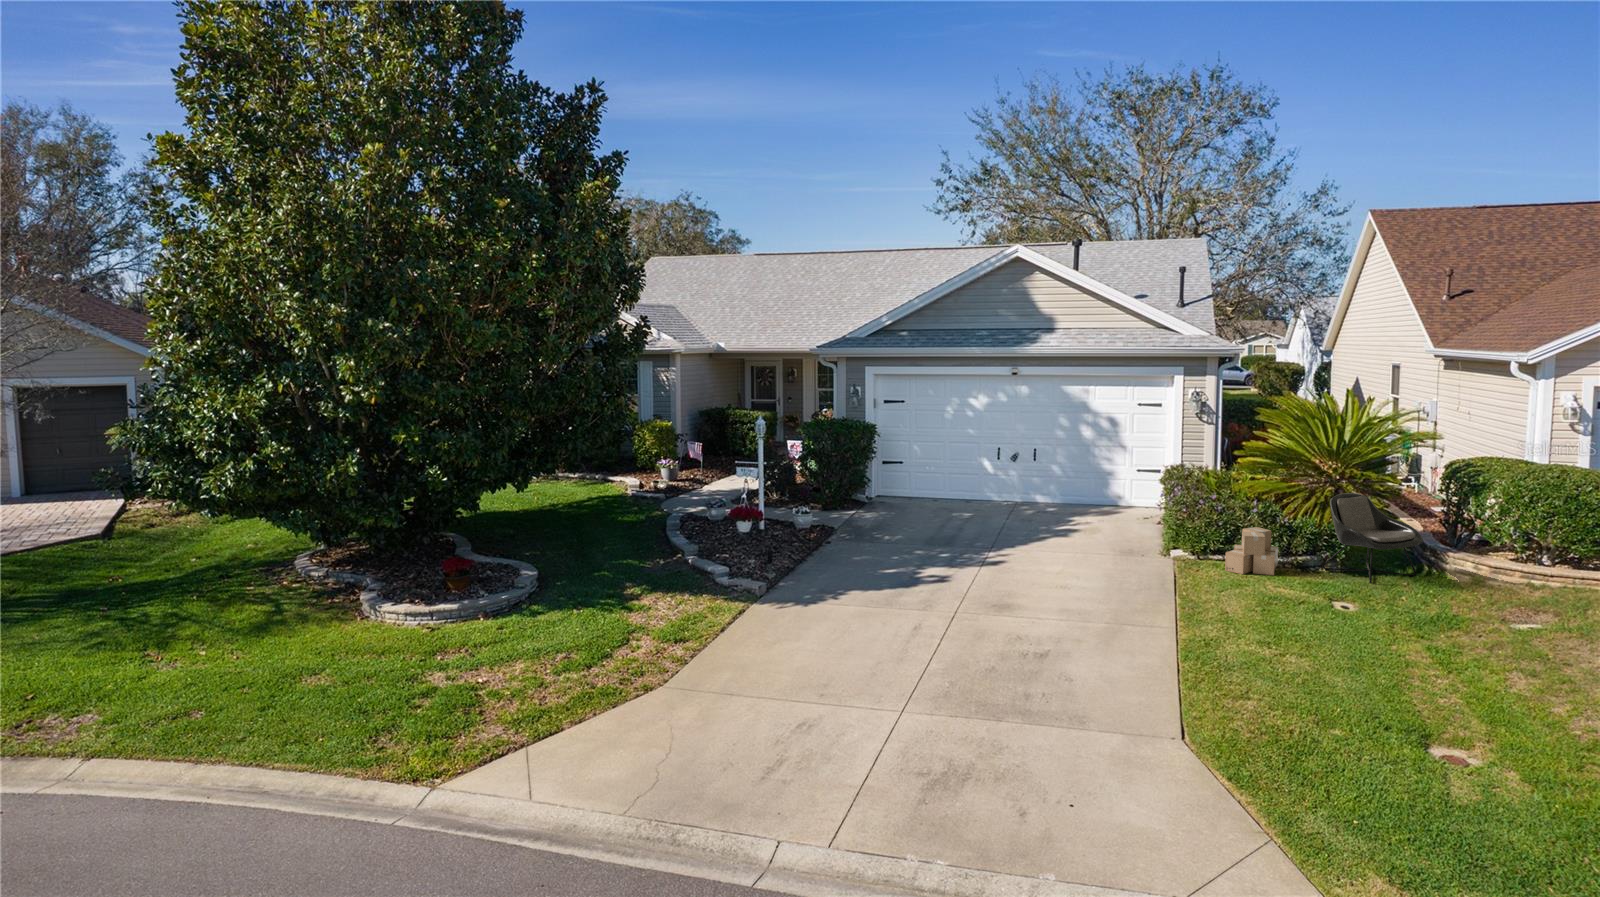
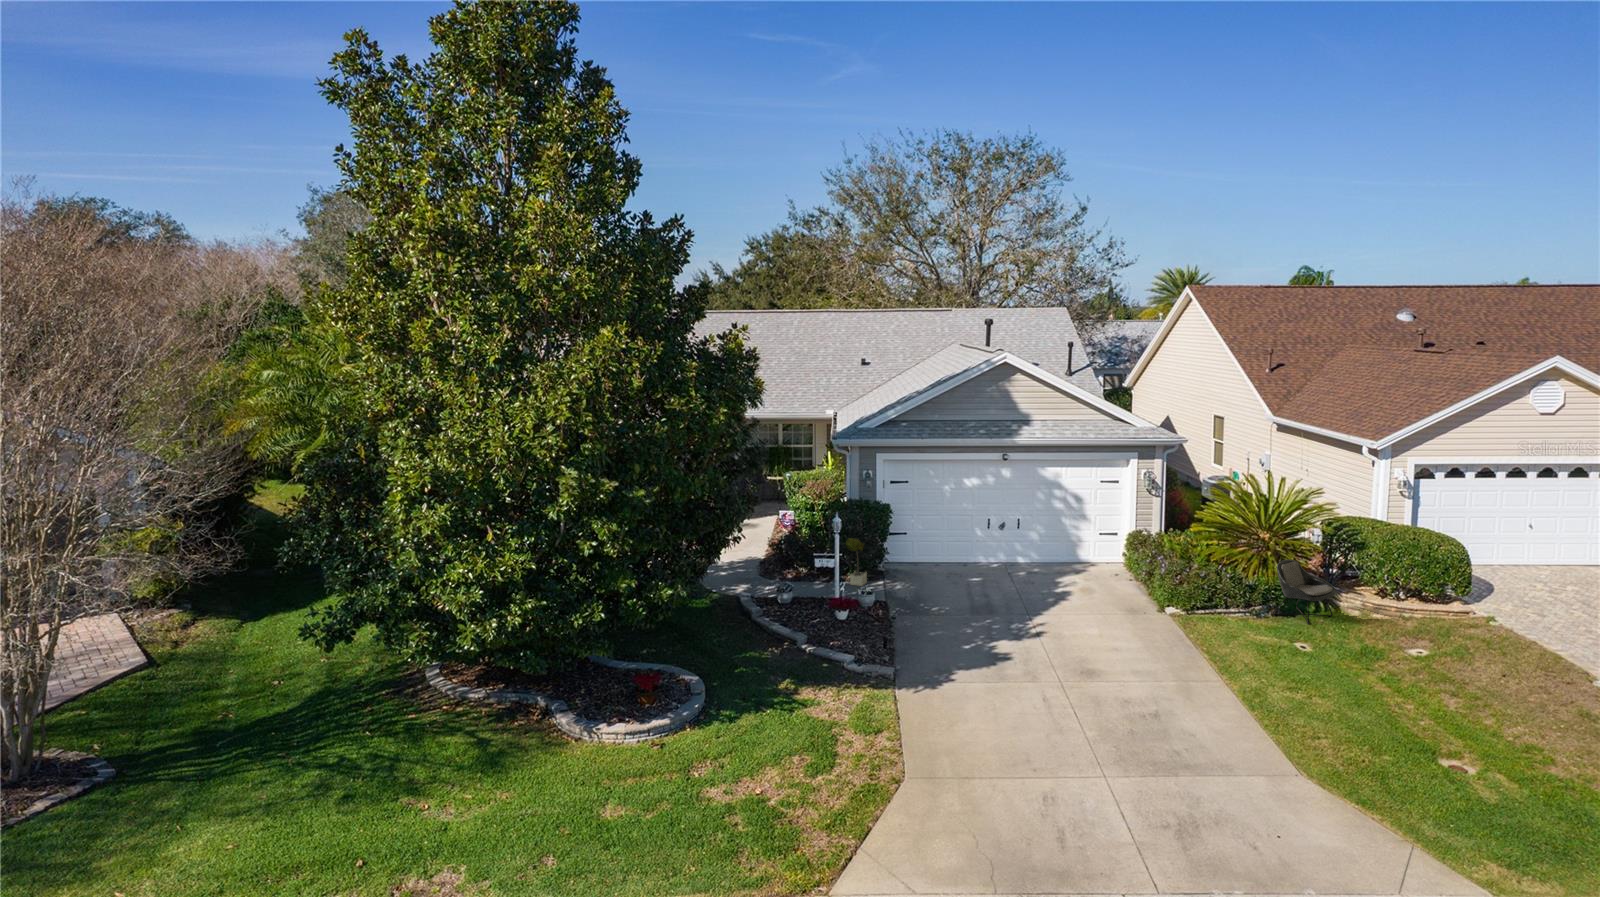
potted tree: none [802,455,828,511] -> present [846,538,867,586]
cardboard box: present [1225,527,1278,575] -> none [1212,587,1246,623]

